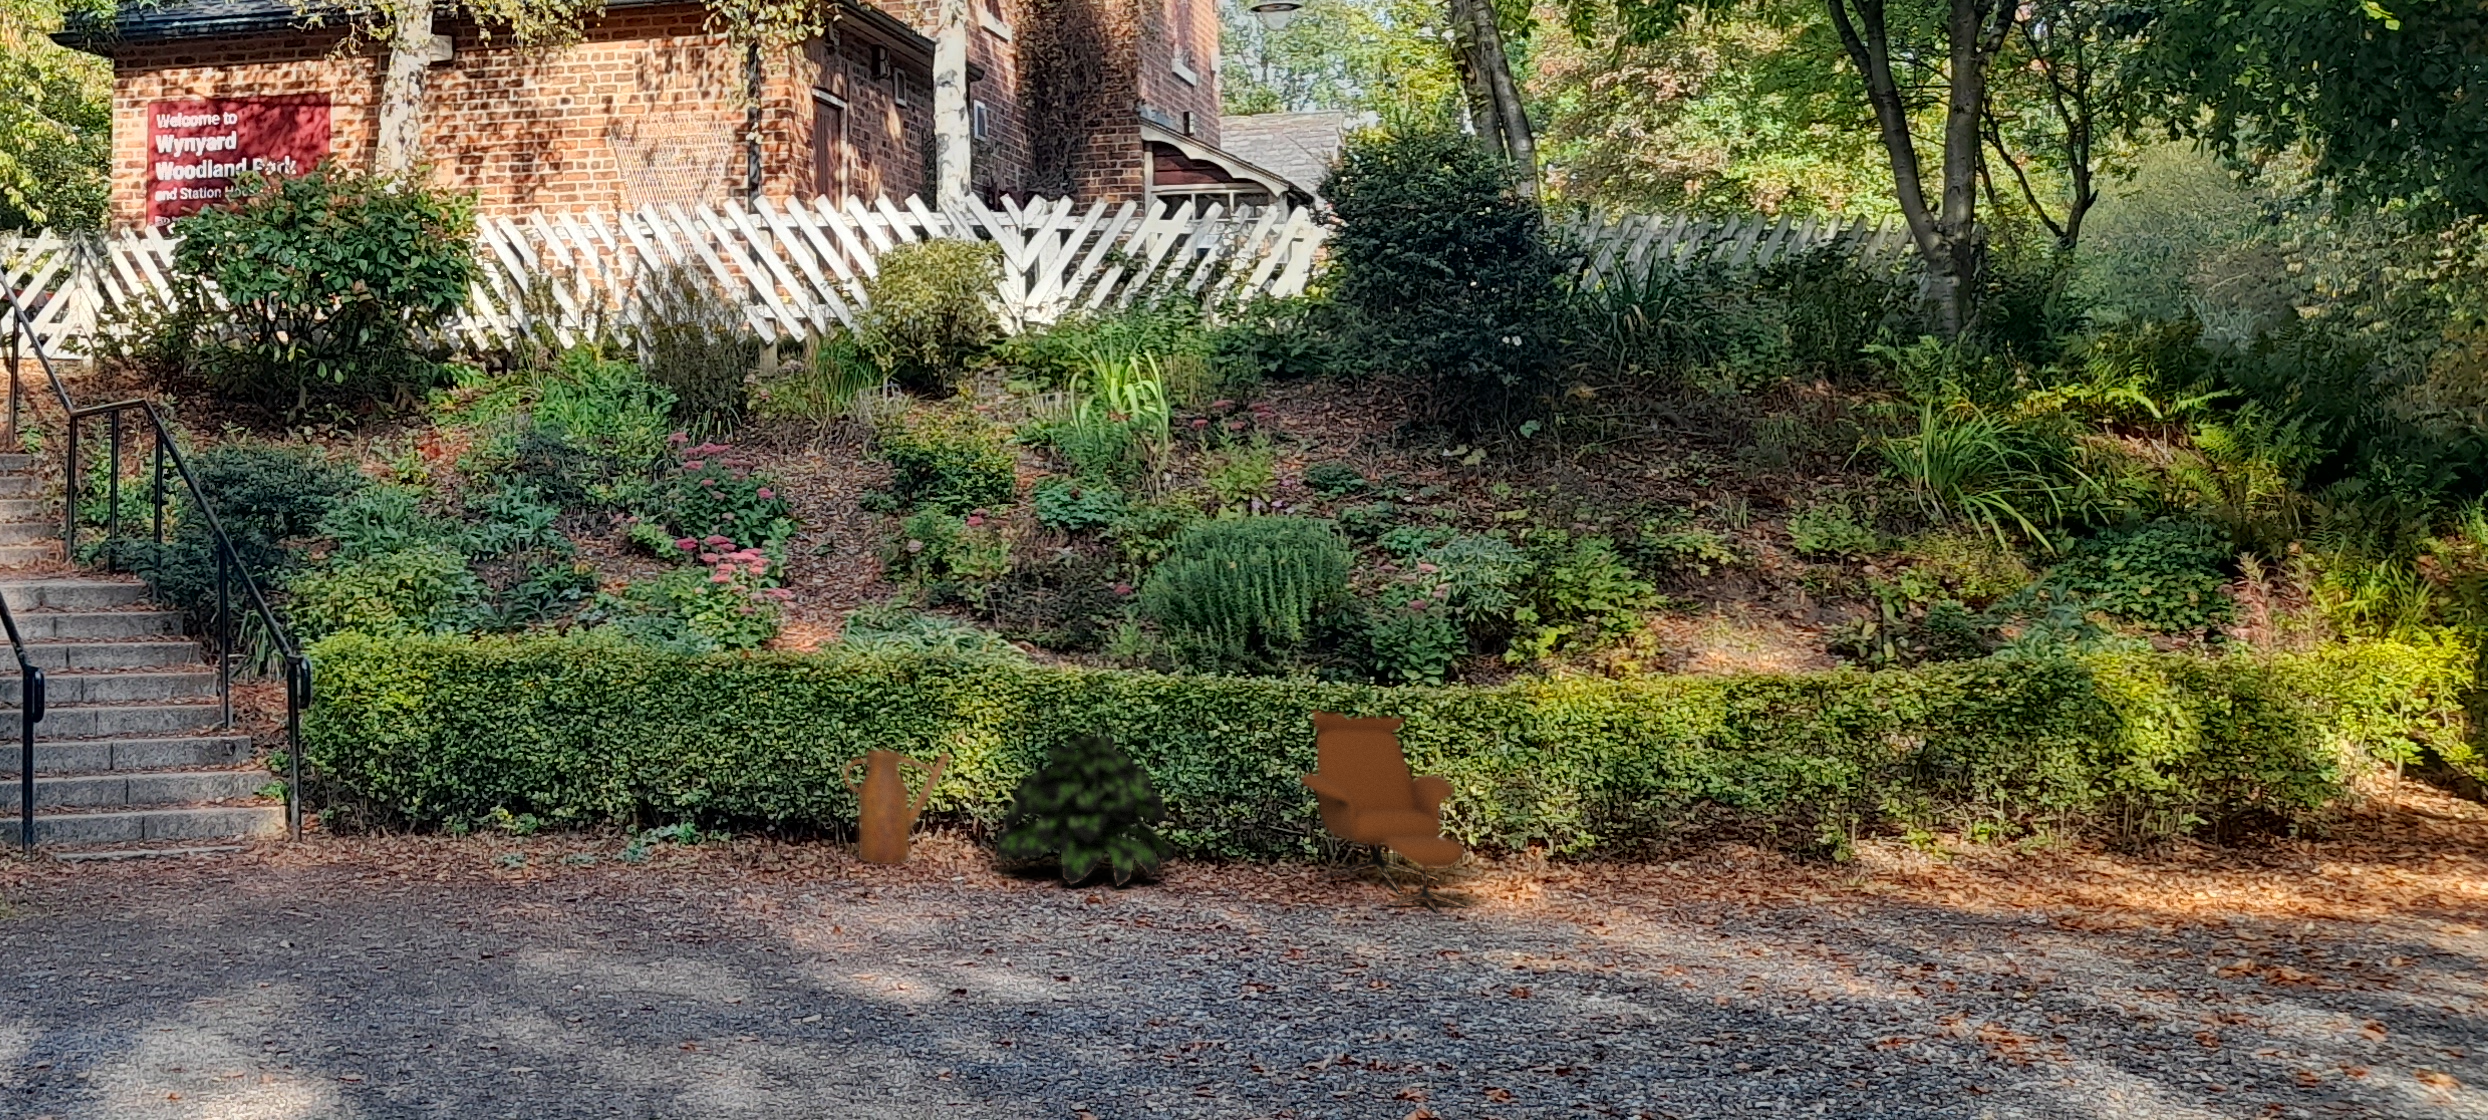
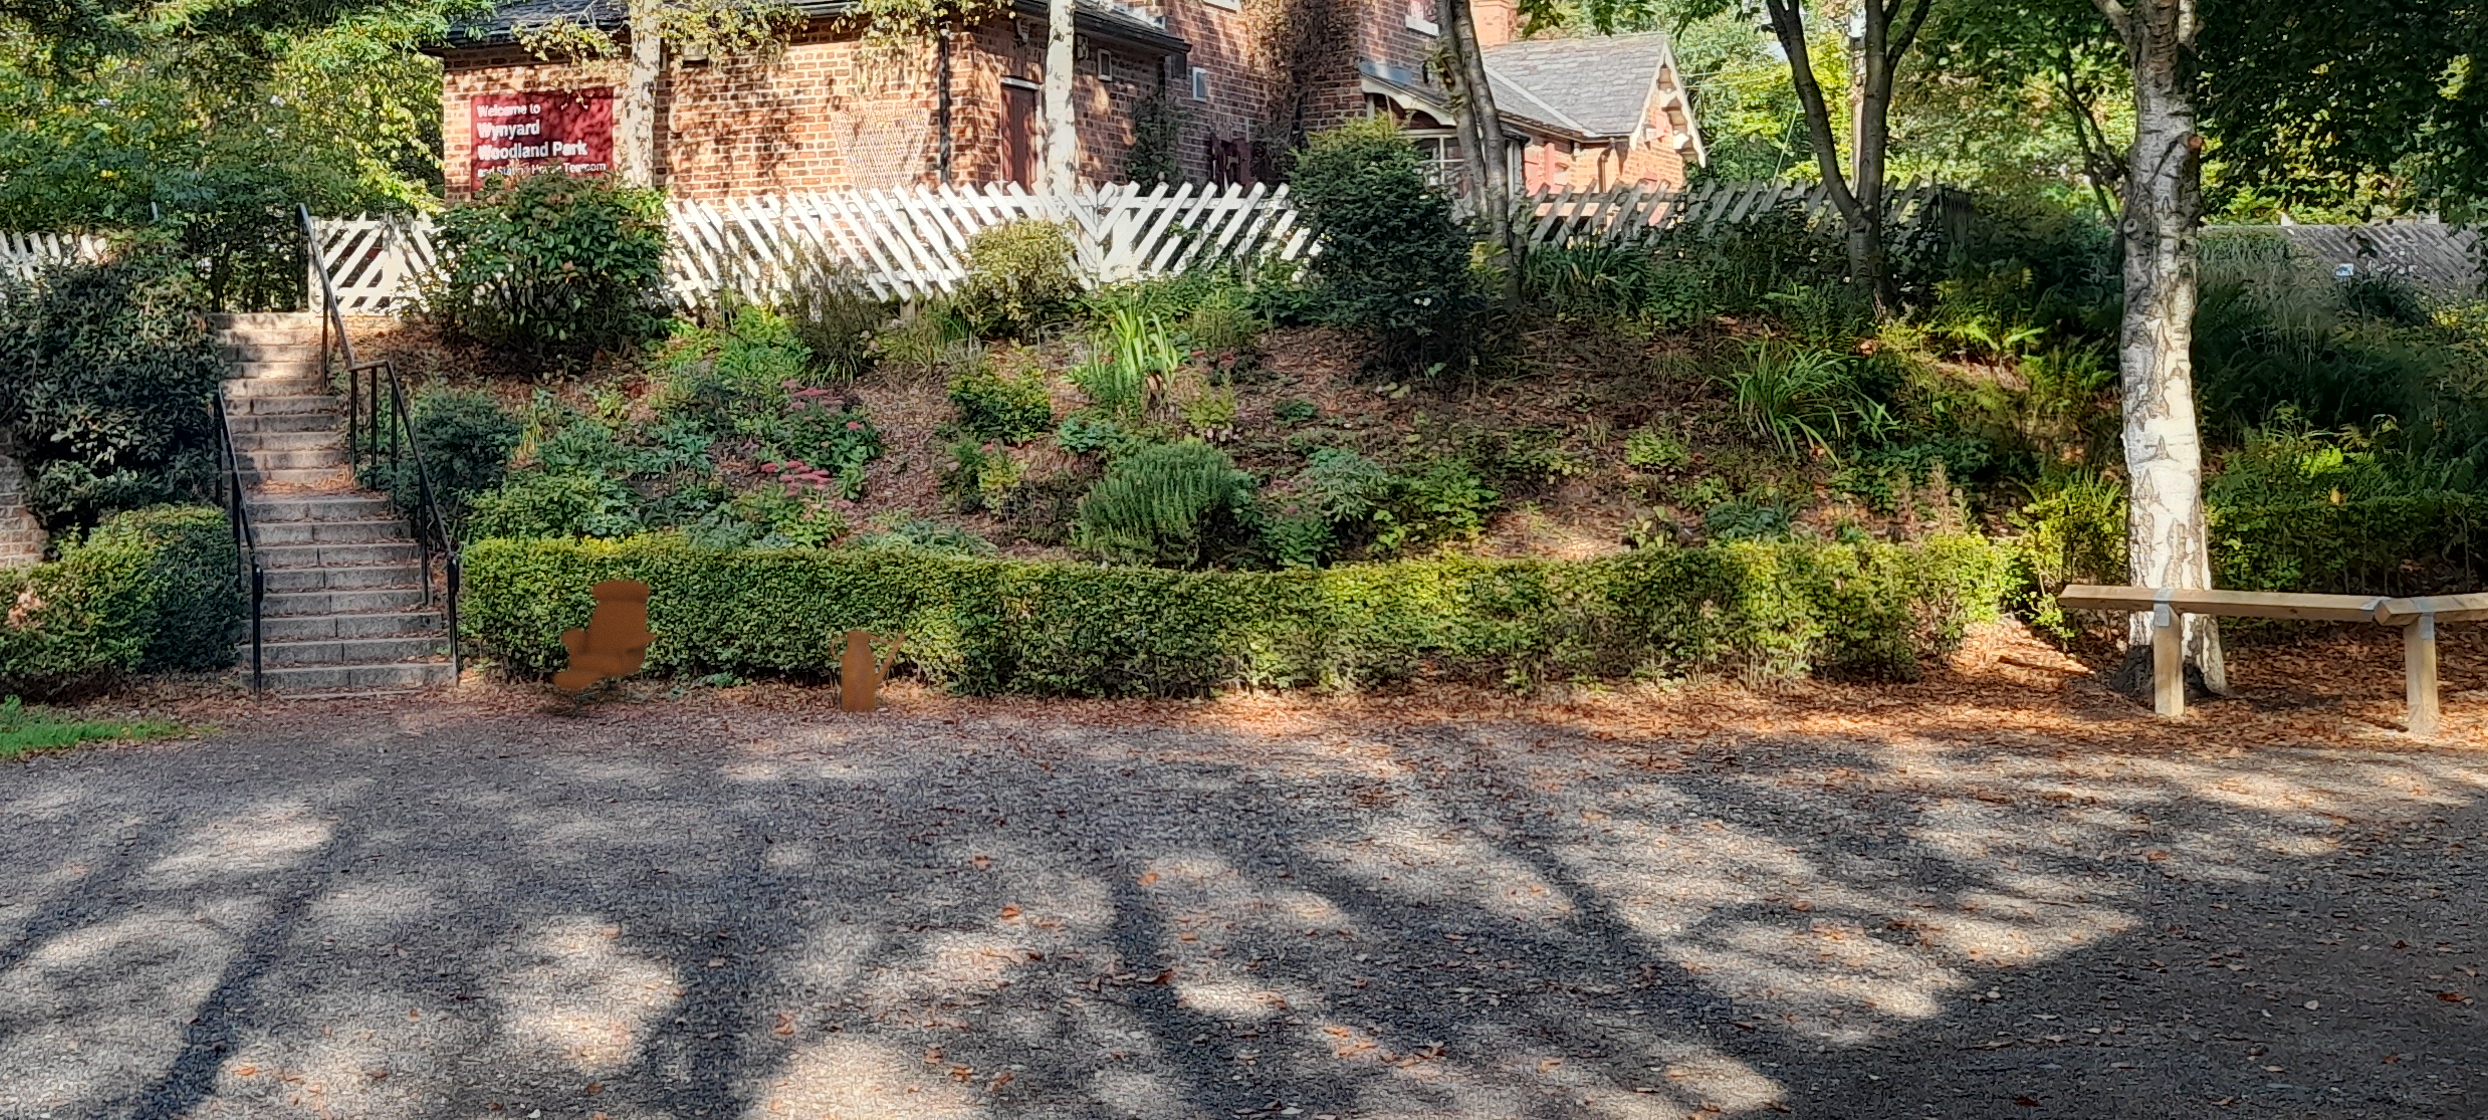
lounge chair: present [1301,711,1464,913] -> present [551,579,656,719]
potted plant: present [996,736,1173,886] -> none [927,621,1050,730]

